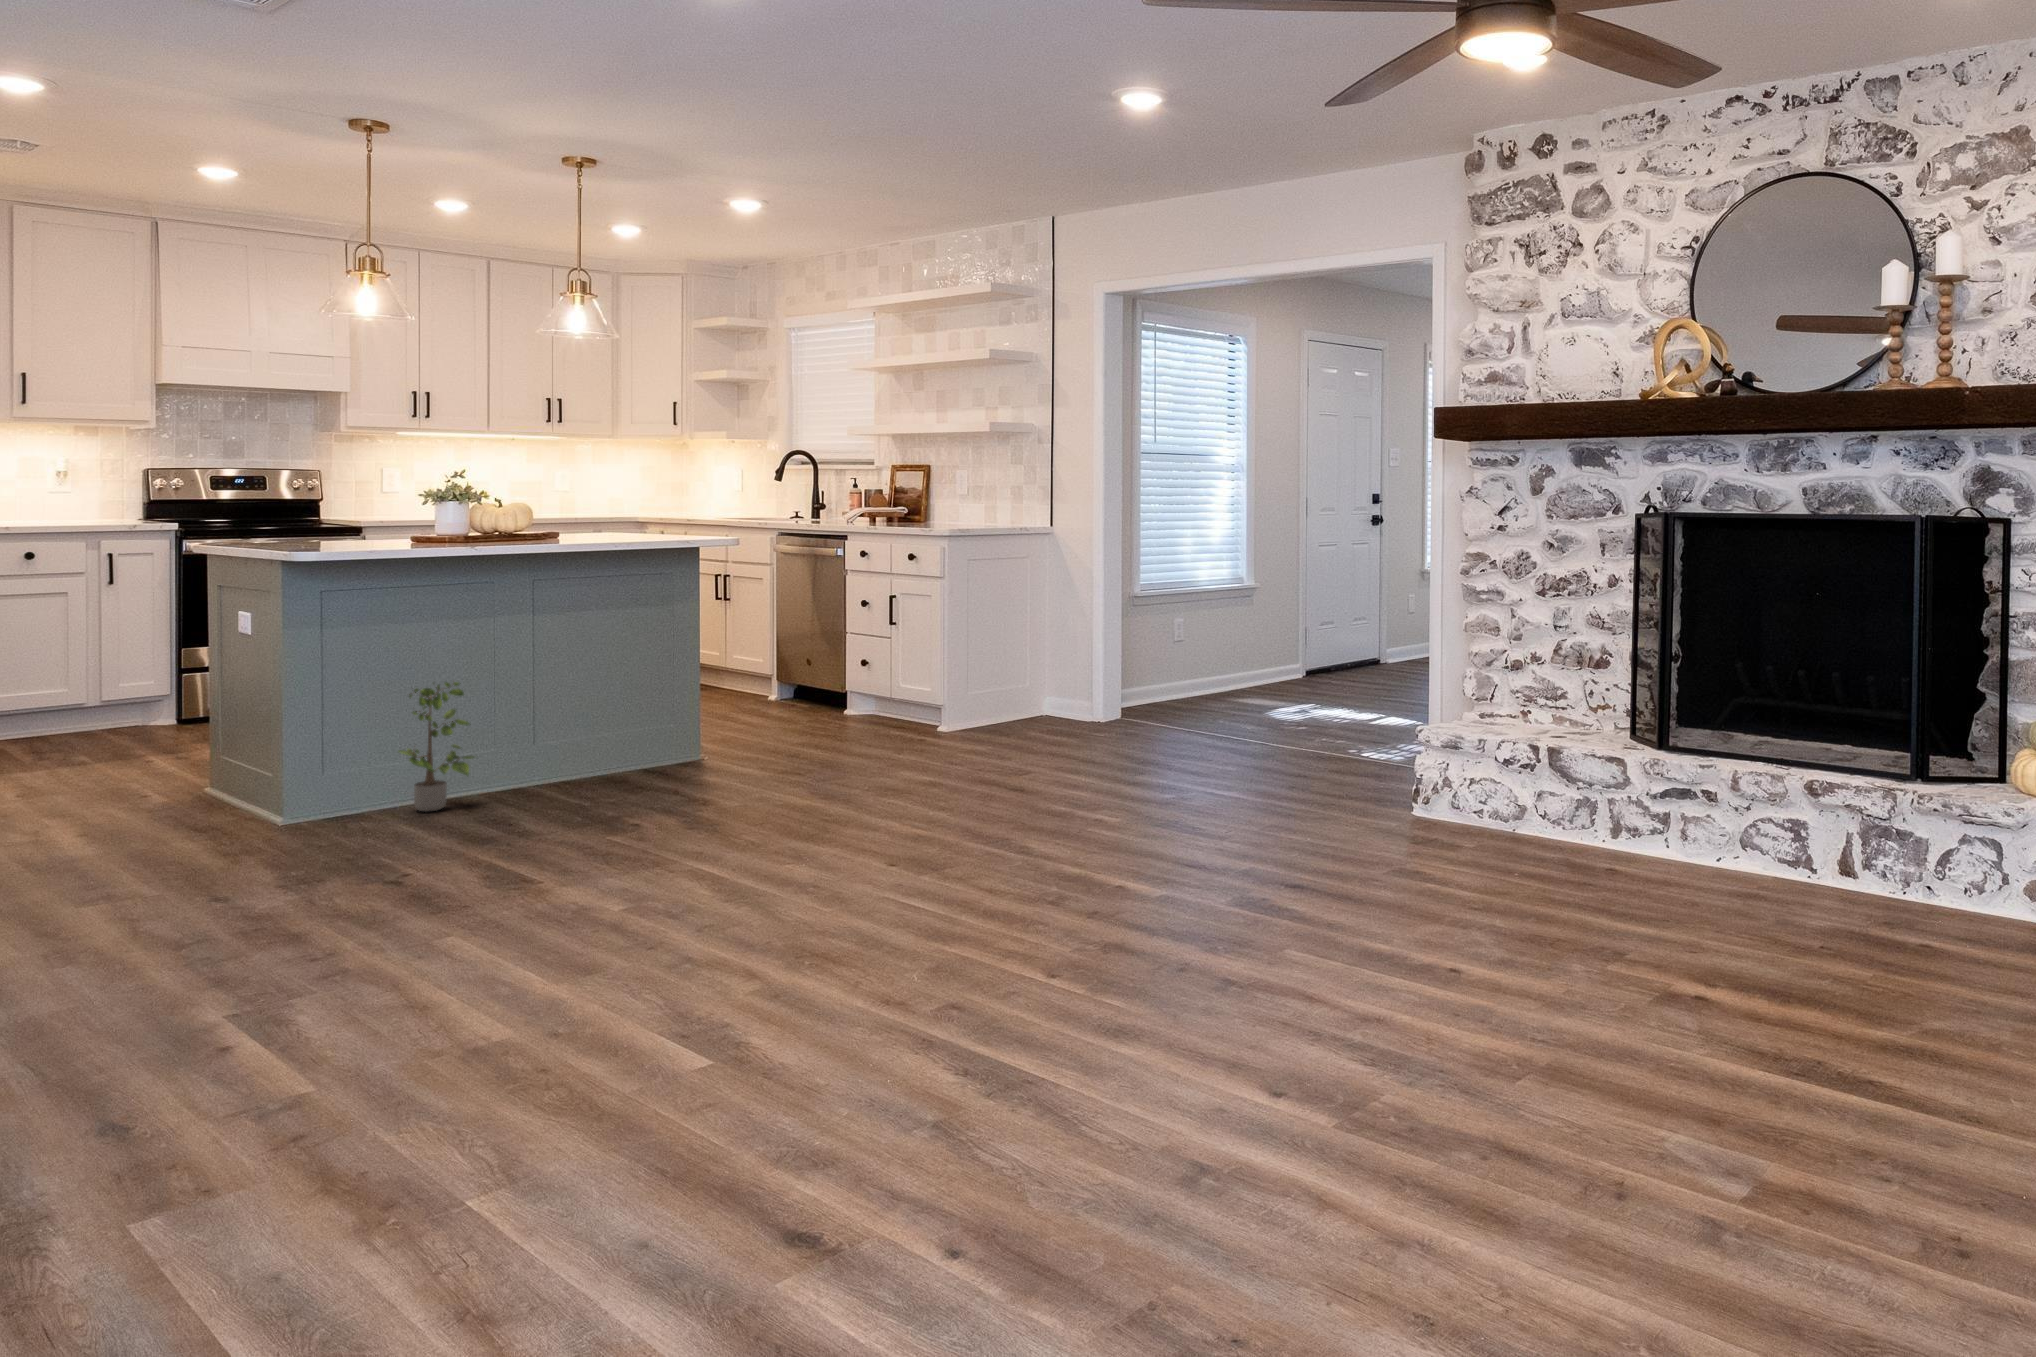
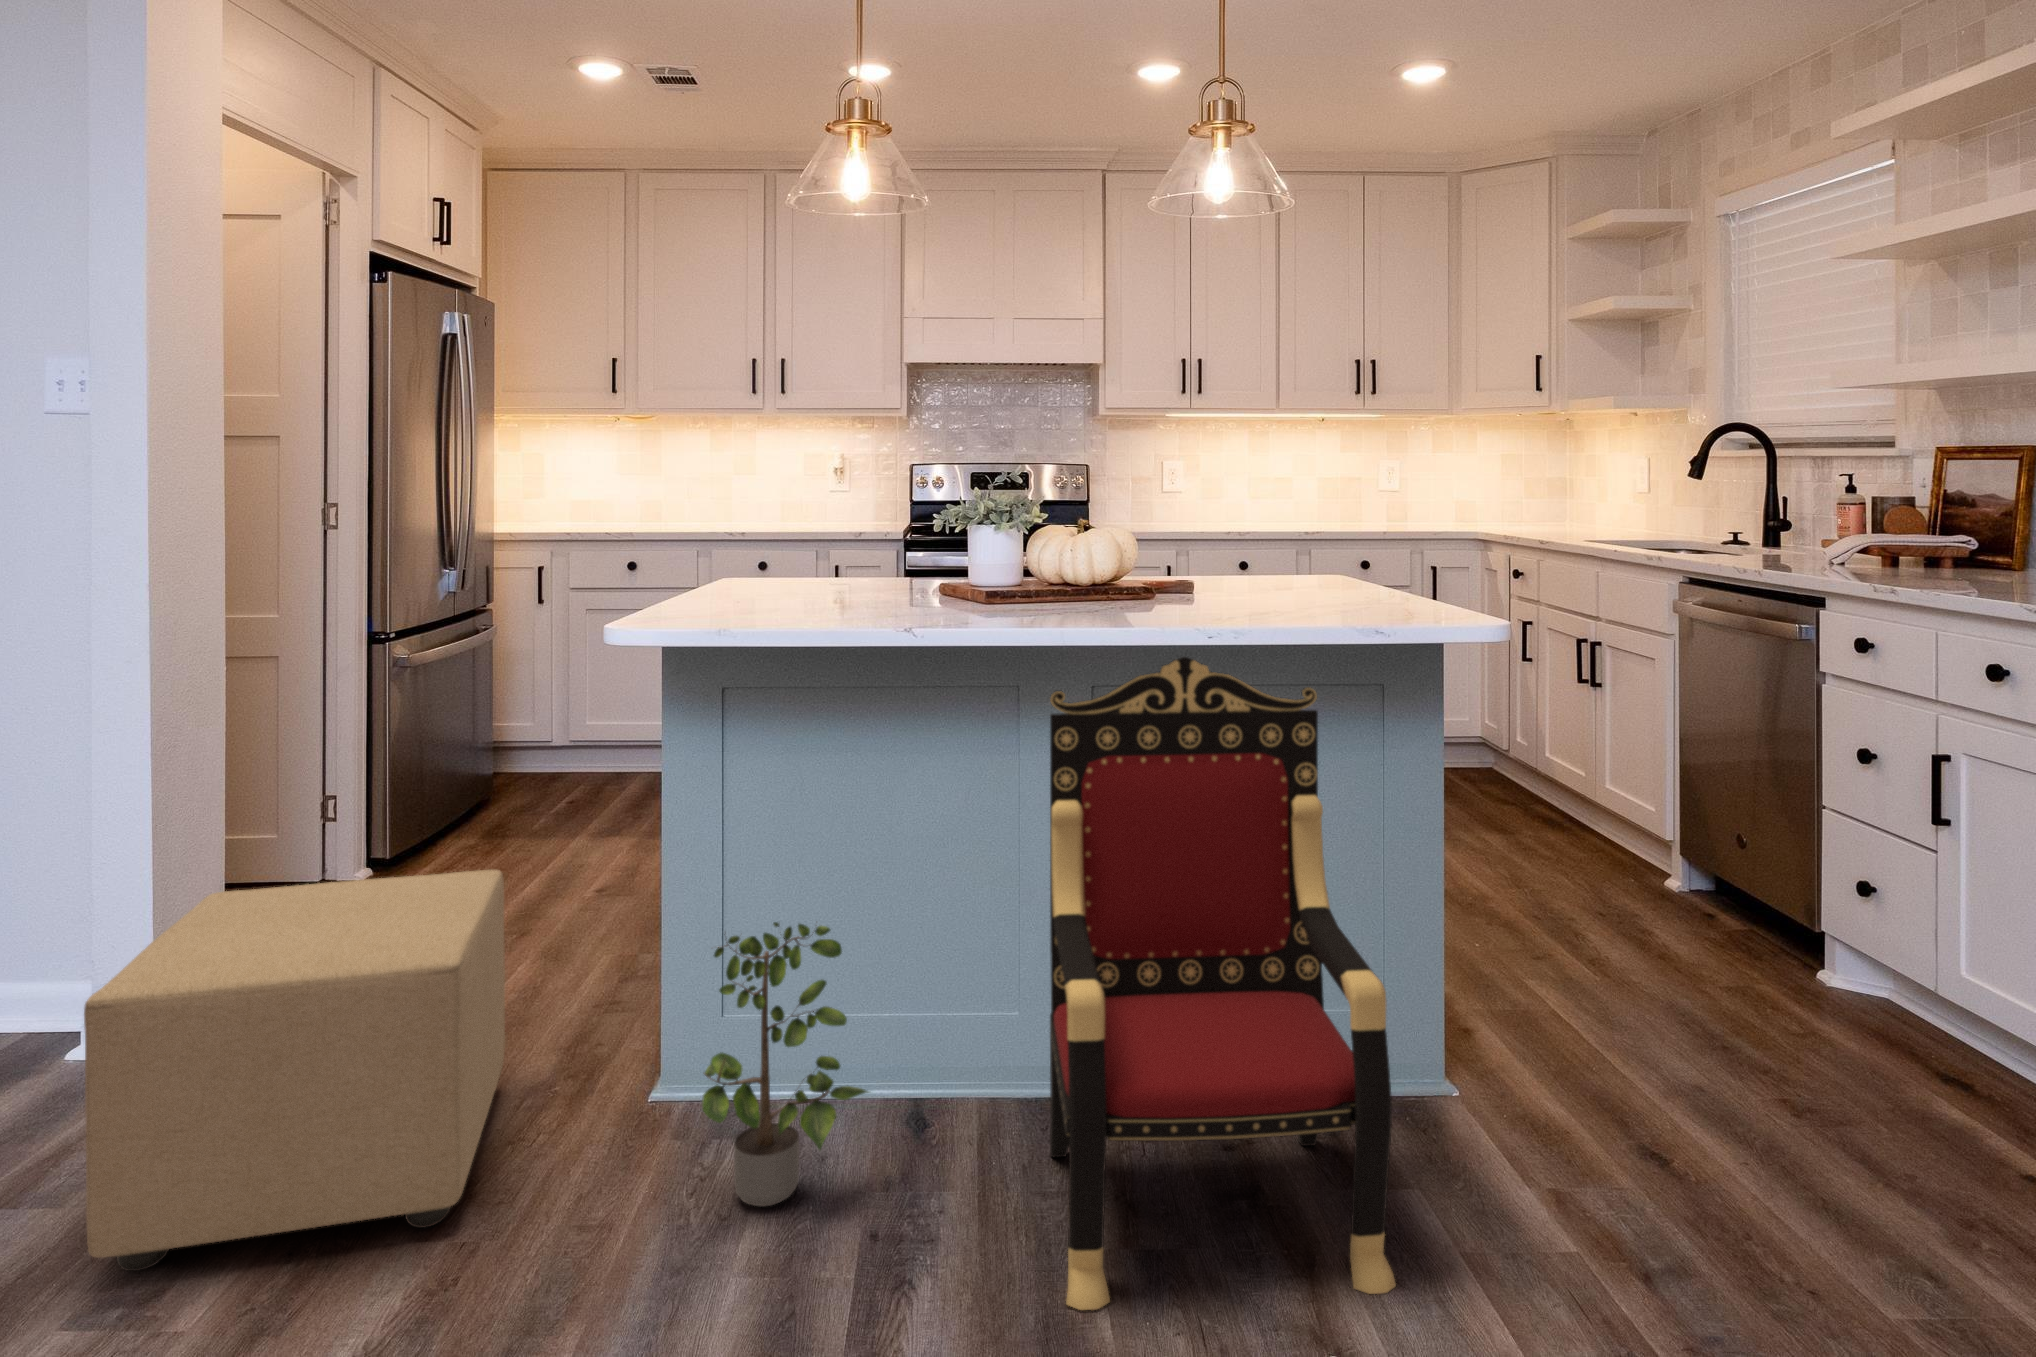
armchair: none [547,556,718,802] -> present [1050,657,1396,1310]
ottoman: none [47,693,294,865] -> present [84,870,505,1271]

